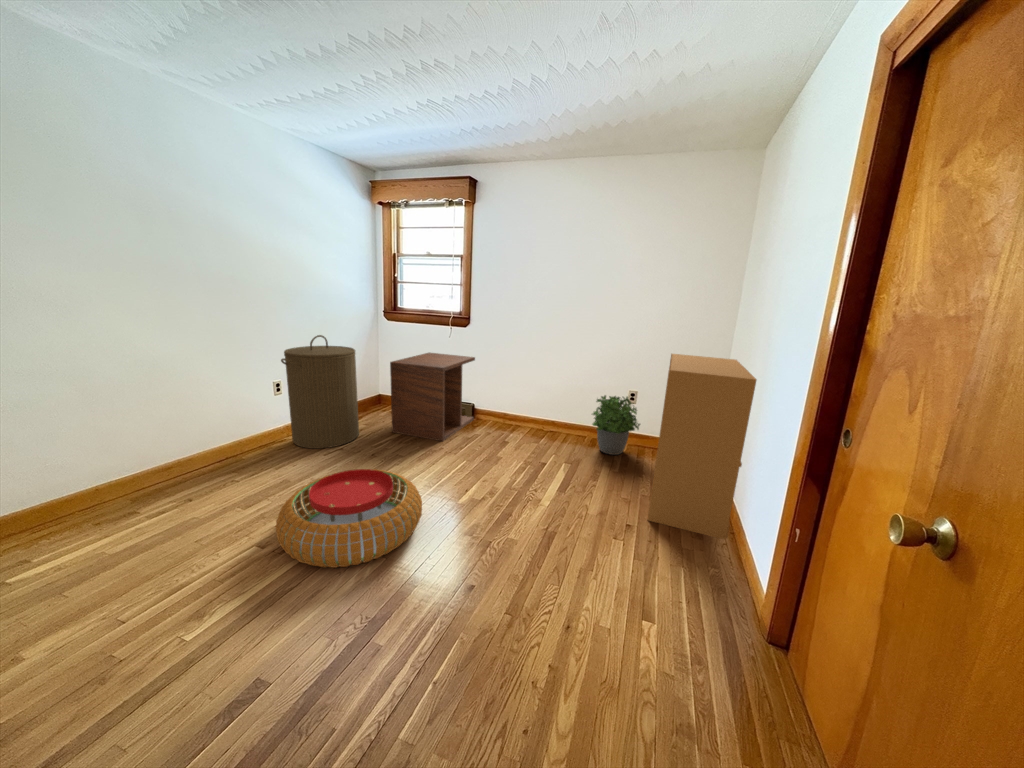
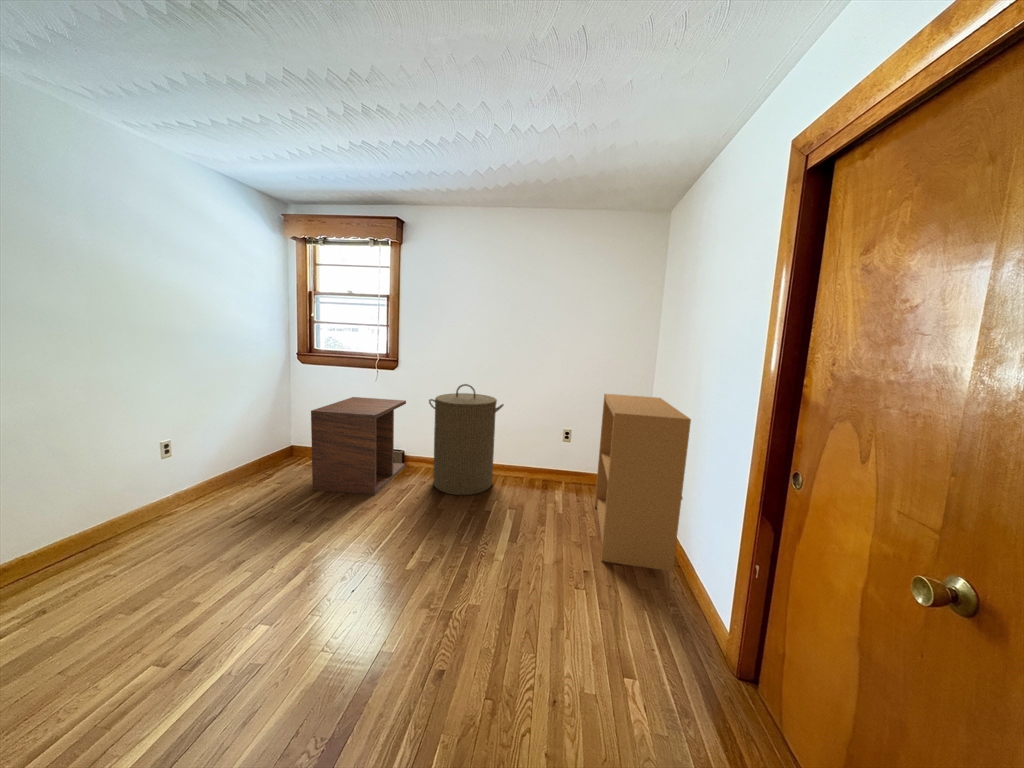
laundry hamper: present [281,335,359,449] -> present [429,384,504,495]
potted plant: present [592,395,640,455] -> none [529,434,577,493]
pouf: present [276,469,422,568] -> none [171,543,367,690]

